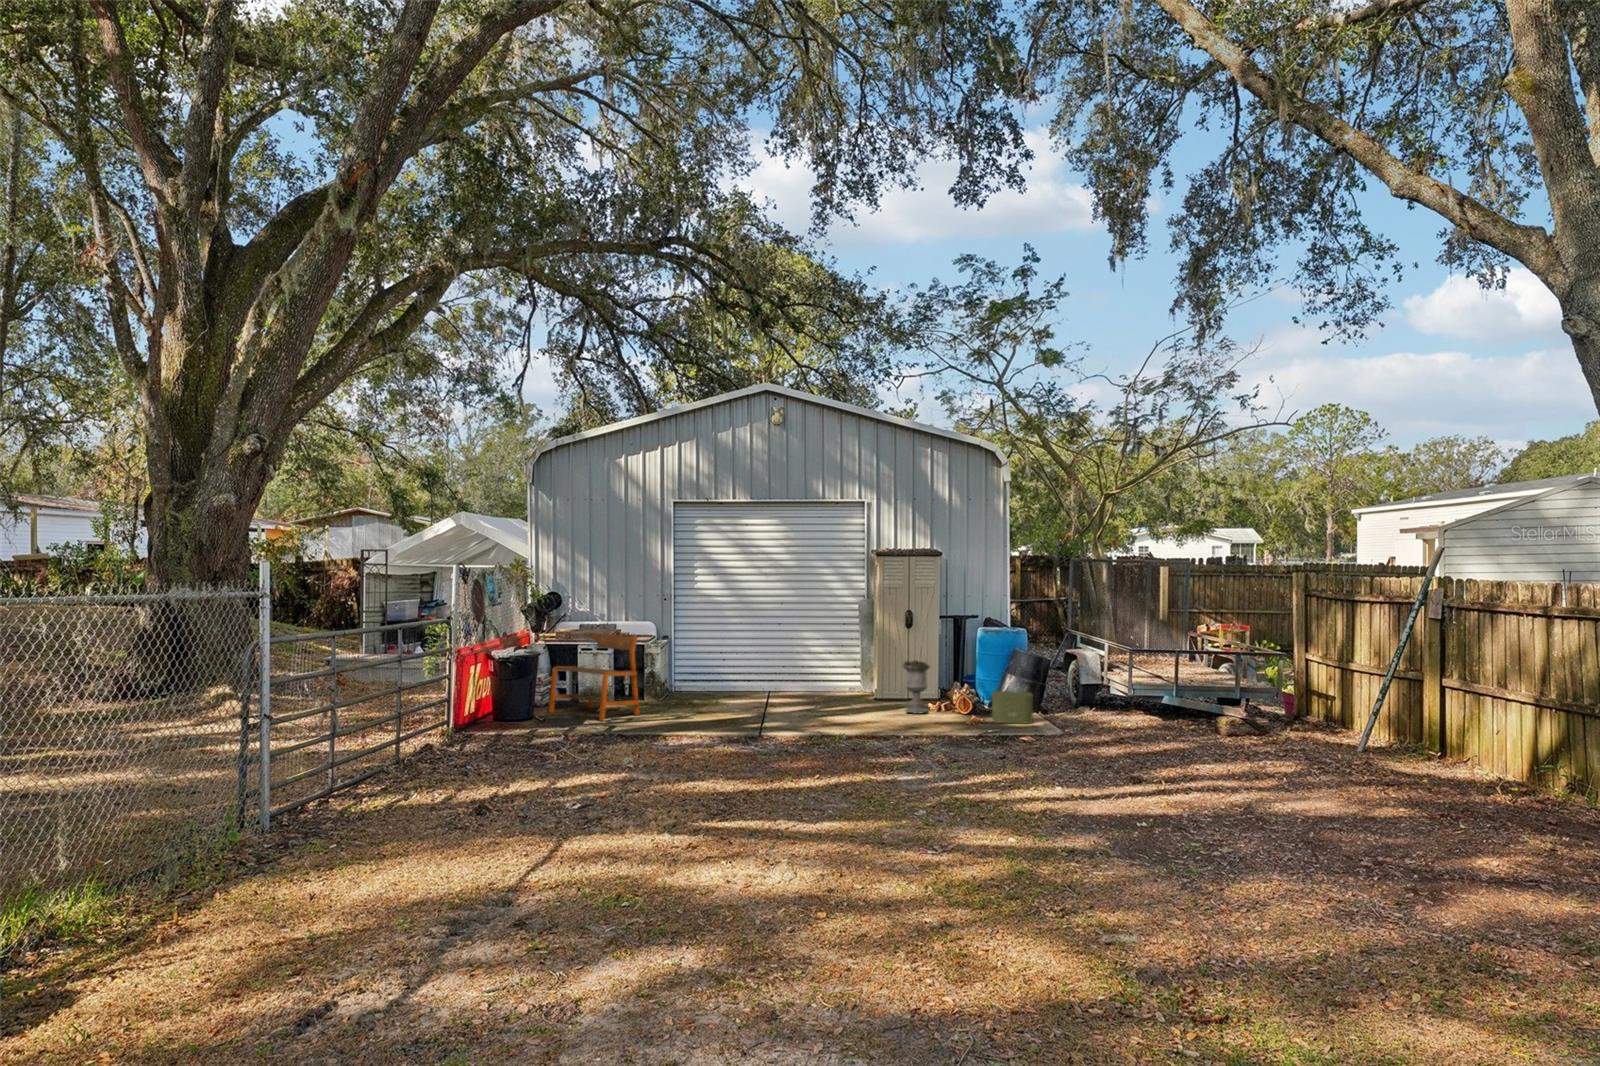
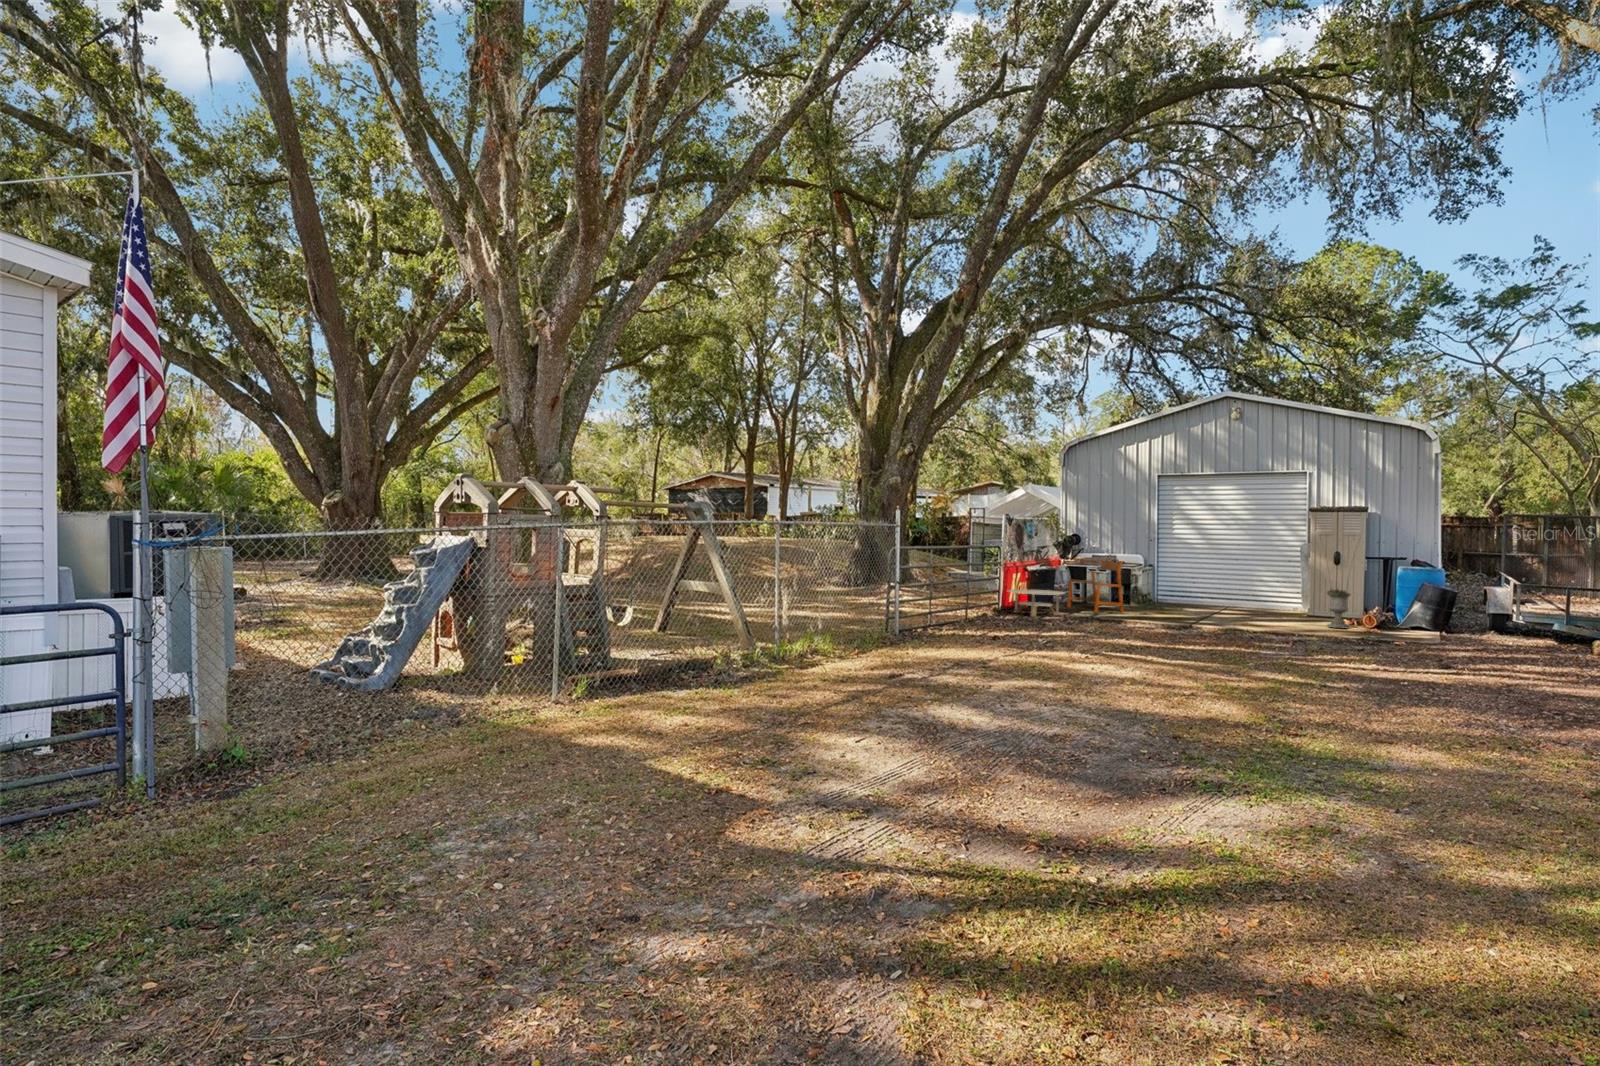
round table: none [460,691,561,744] -> present [1008,589,1064,617]
storage box: present [992,691,1033,724] -> none [1397,616,1439,641]

